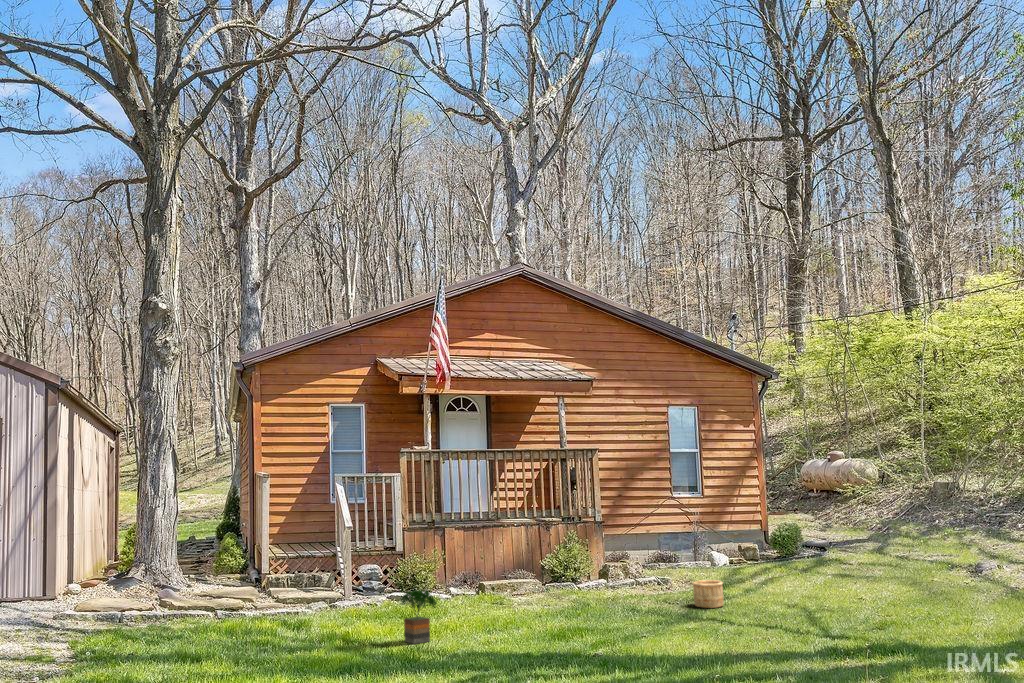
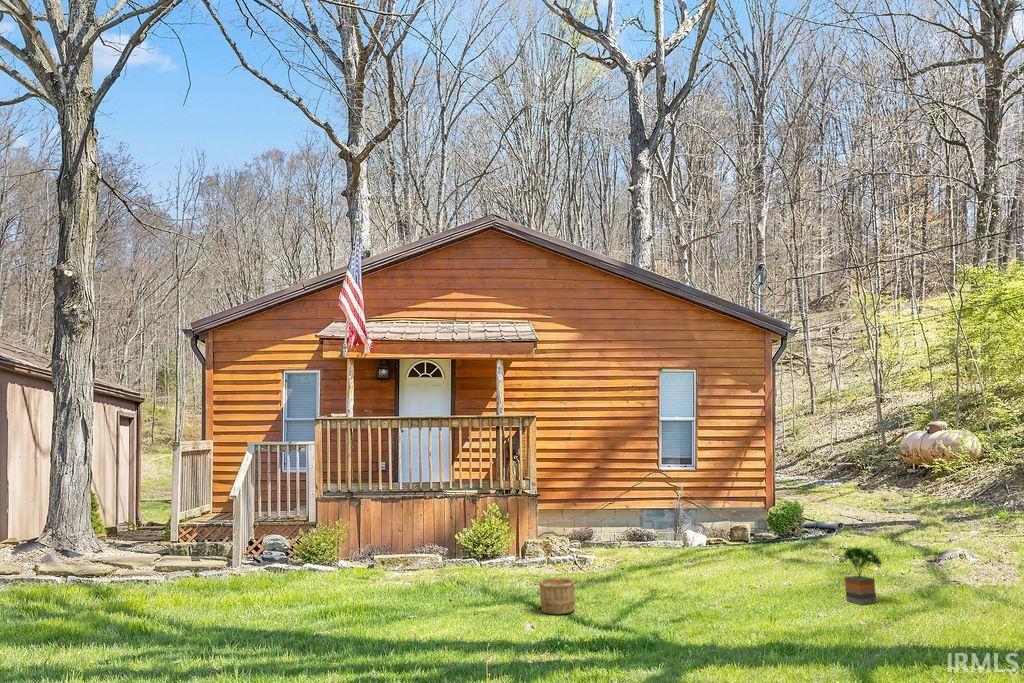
potted tree: present [401,590,437,644] -> present [839,548,882,605]

